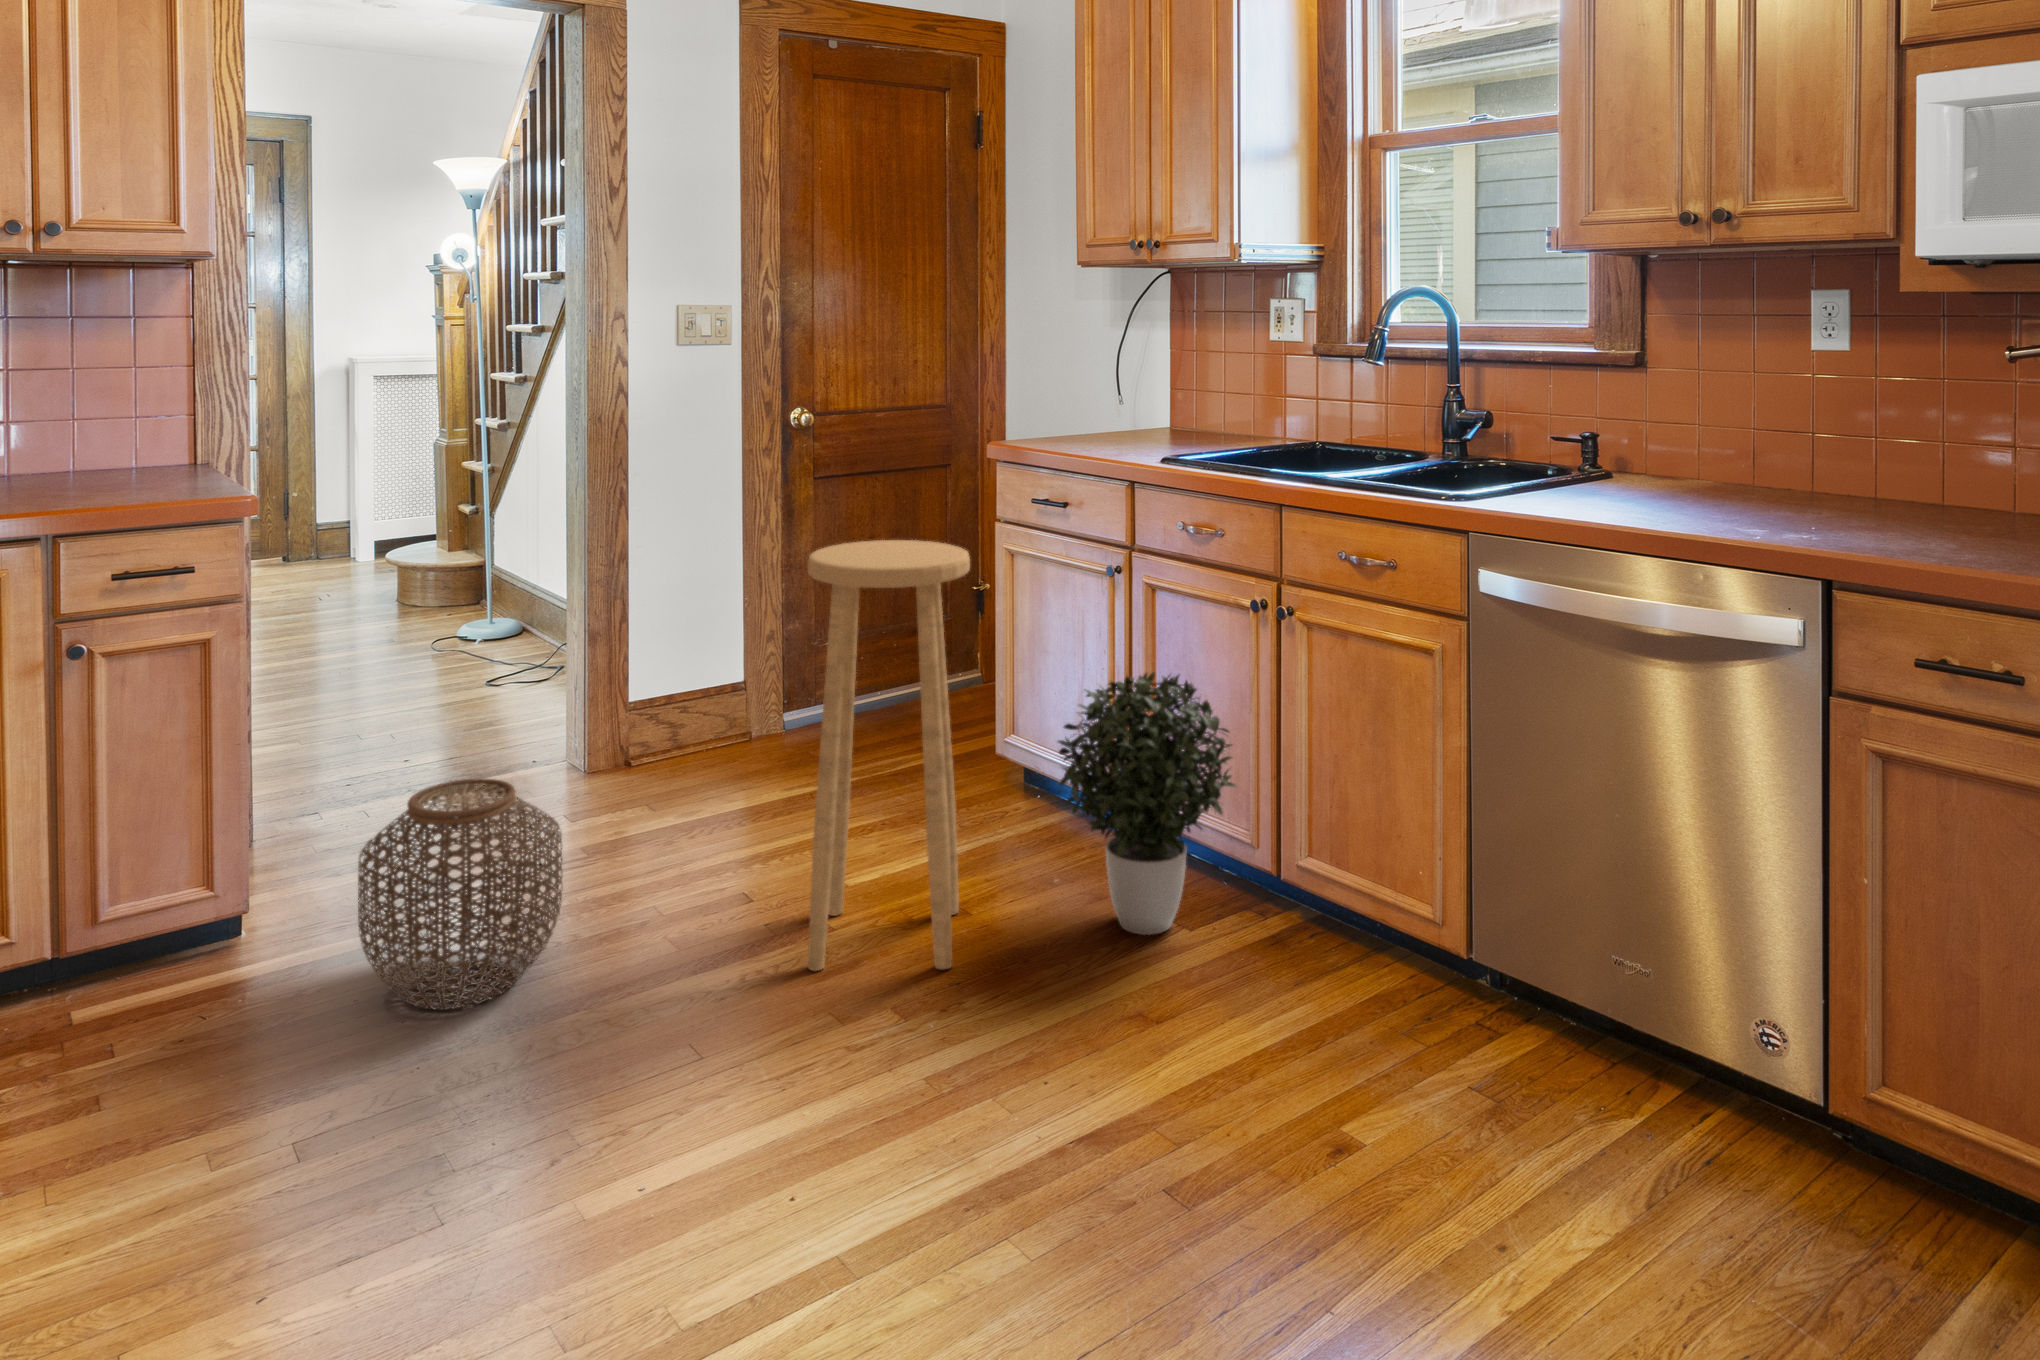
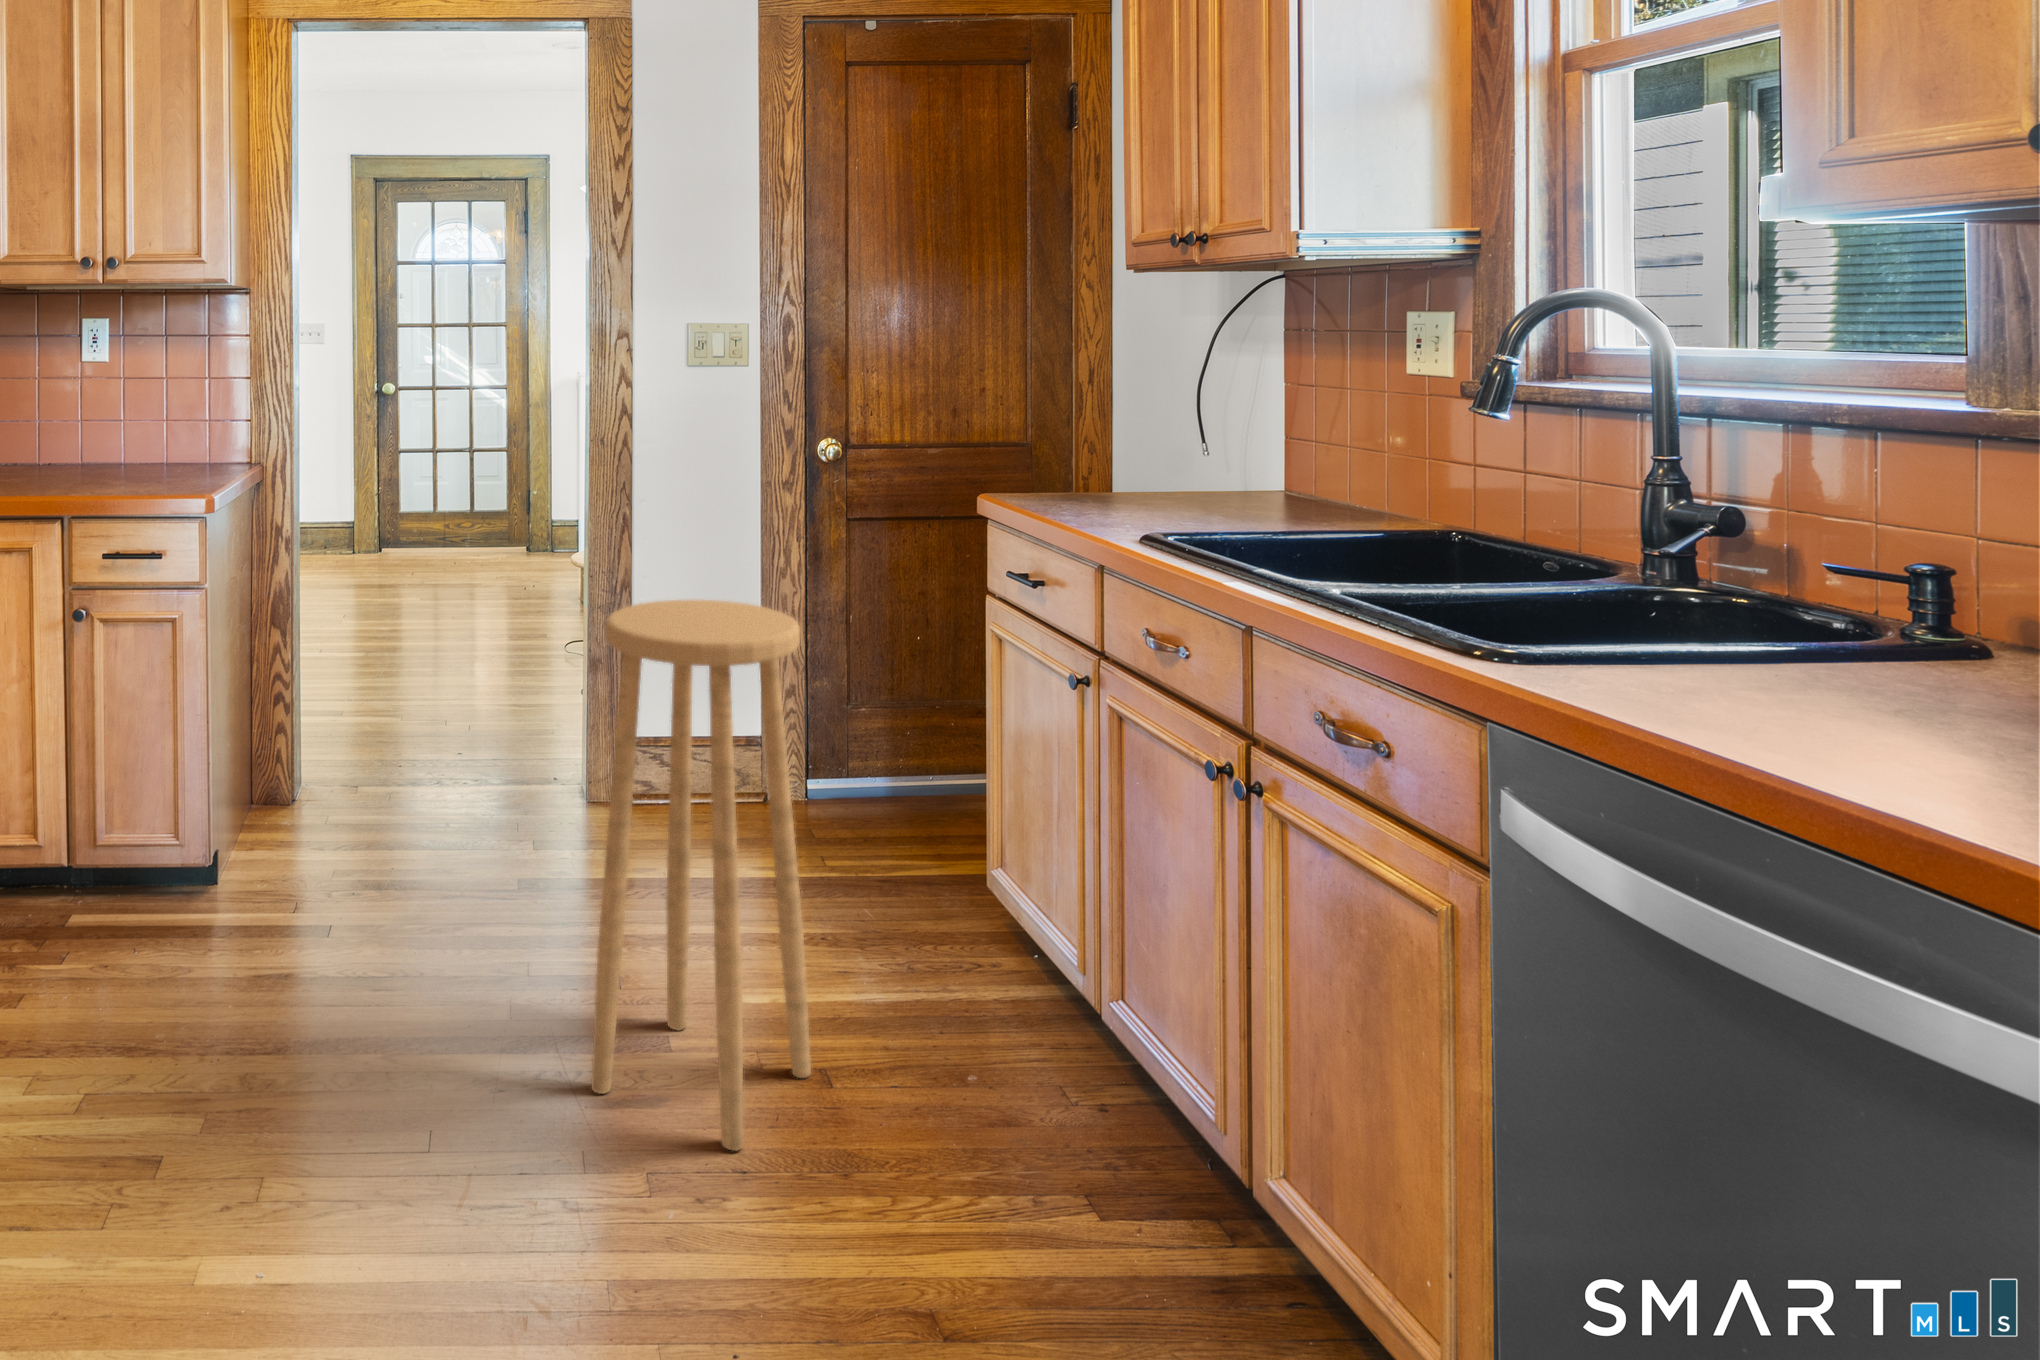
potted plant: present [1058,673,1236,935] -> none [910,831,1180,1213]
woven basket: present [358,778,562,1010] -> none [212,782,394,1008]

